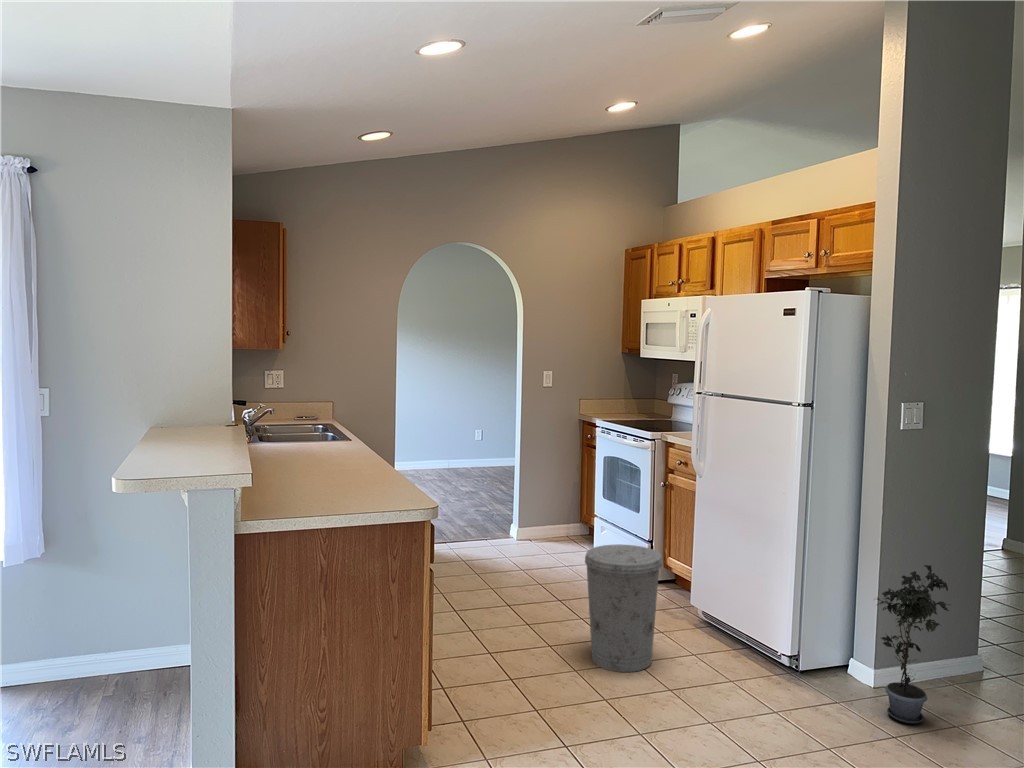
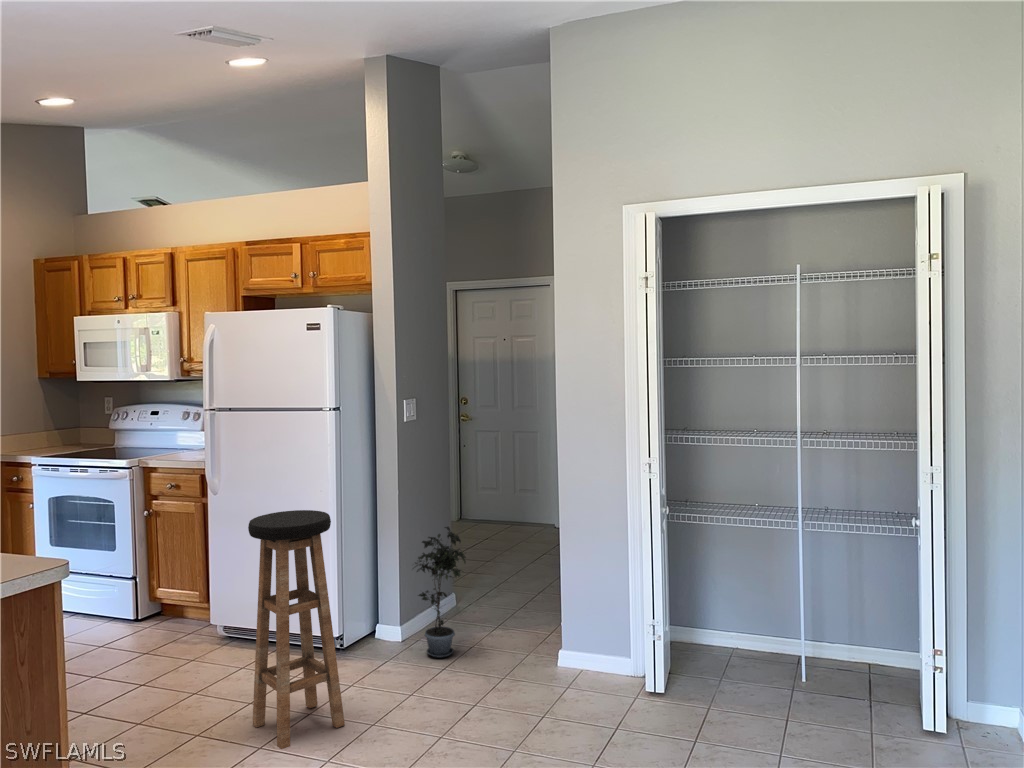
bar stool: none [654,504,738,742] -> present [248,510,345,749]
trash can: present [585,544,663,672] -> none [128,575,219,717]

